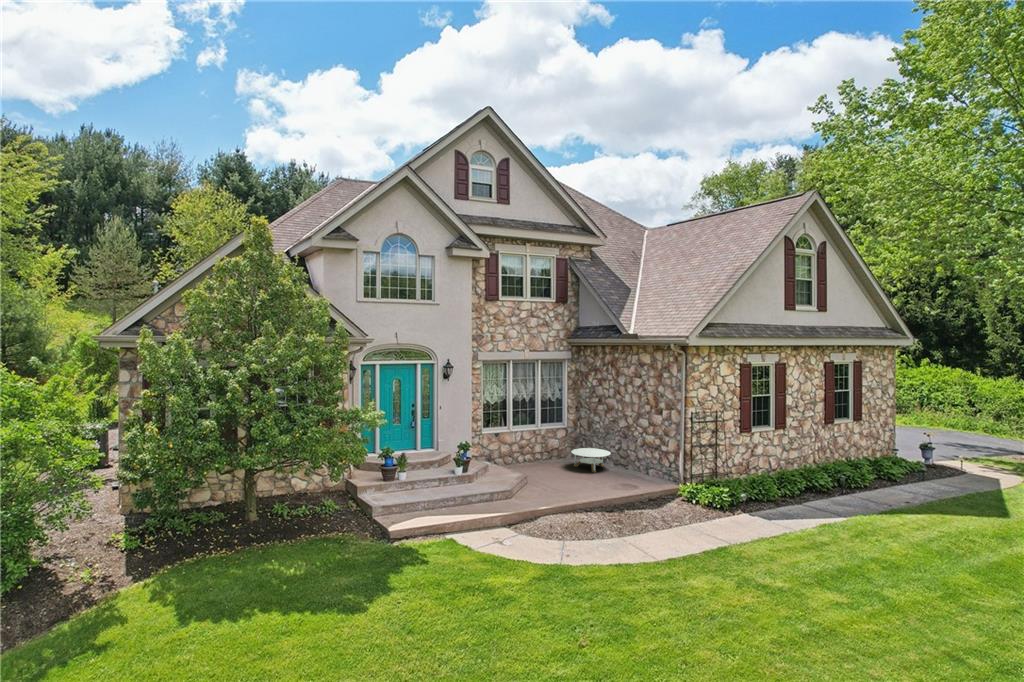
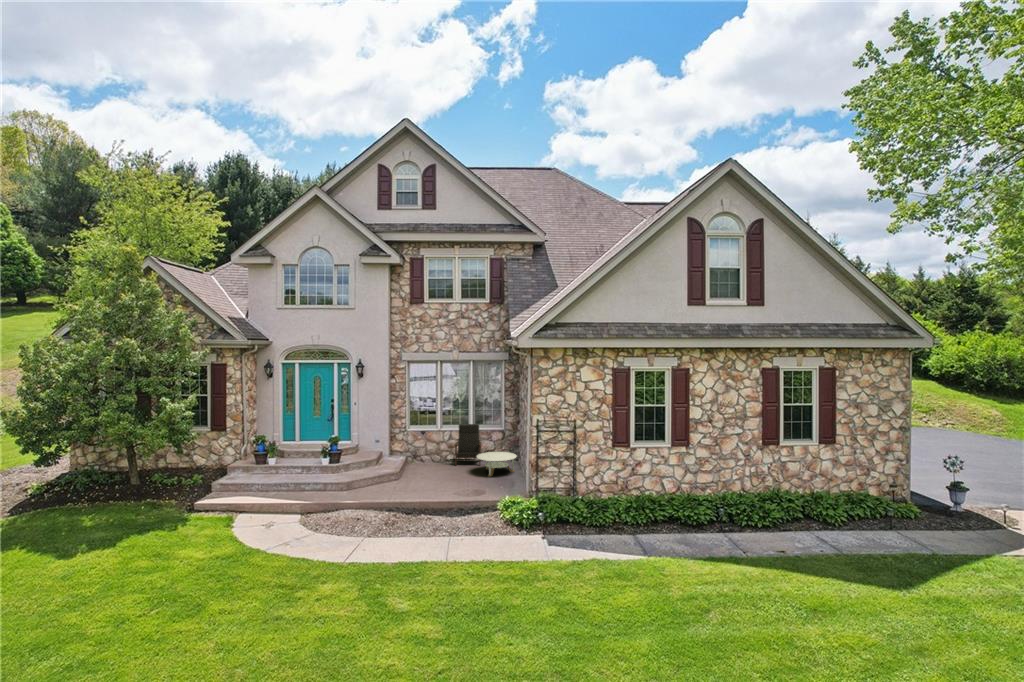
lounge chair: none [529,423,563,466] -> present [455,424,481,465]

